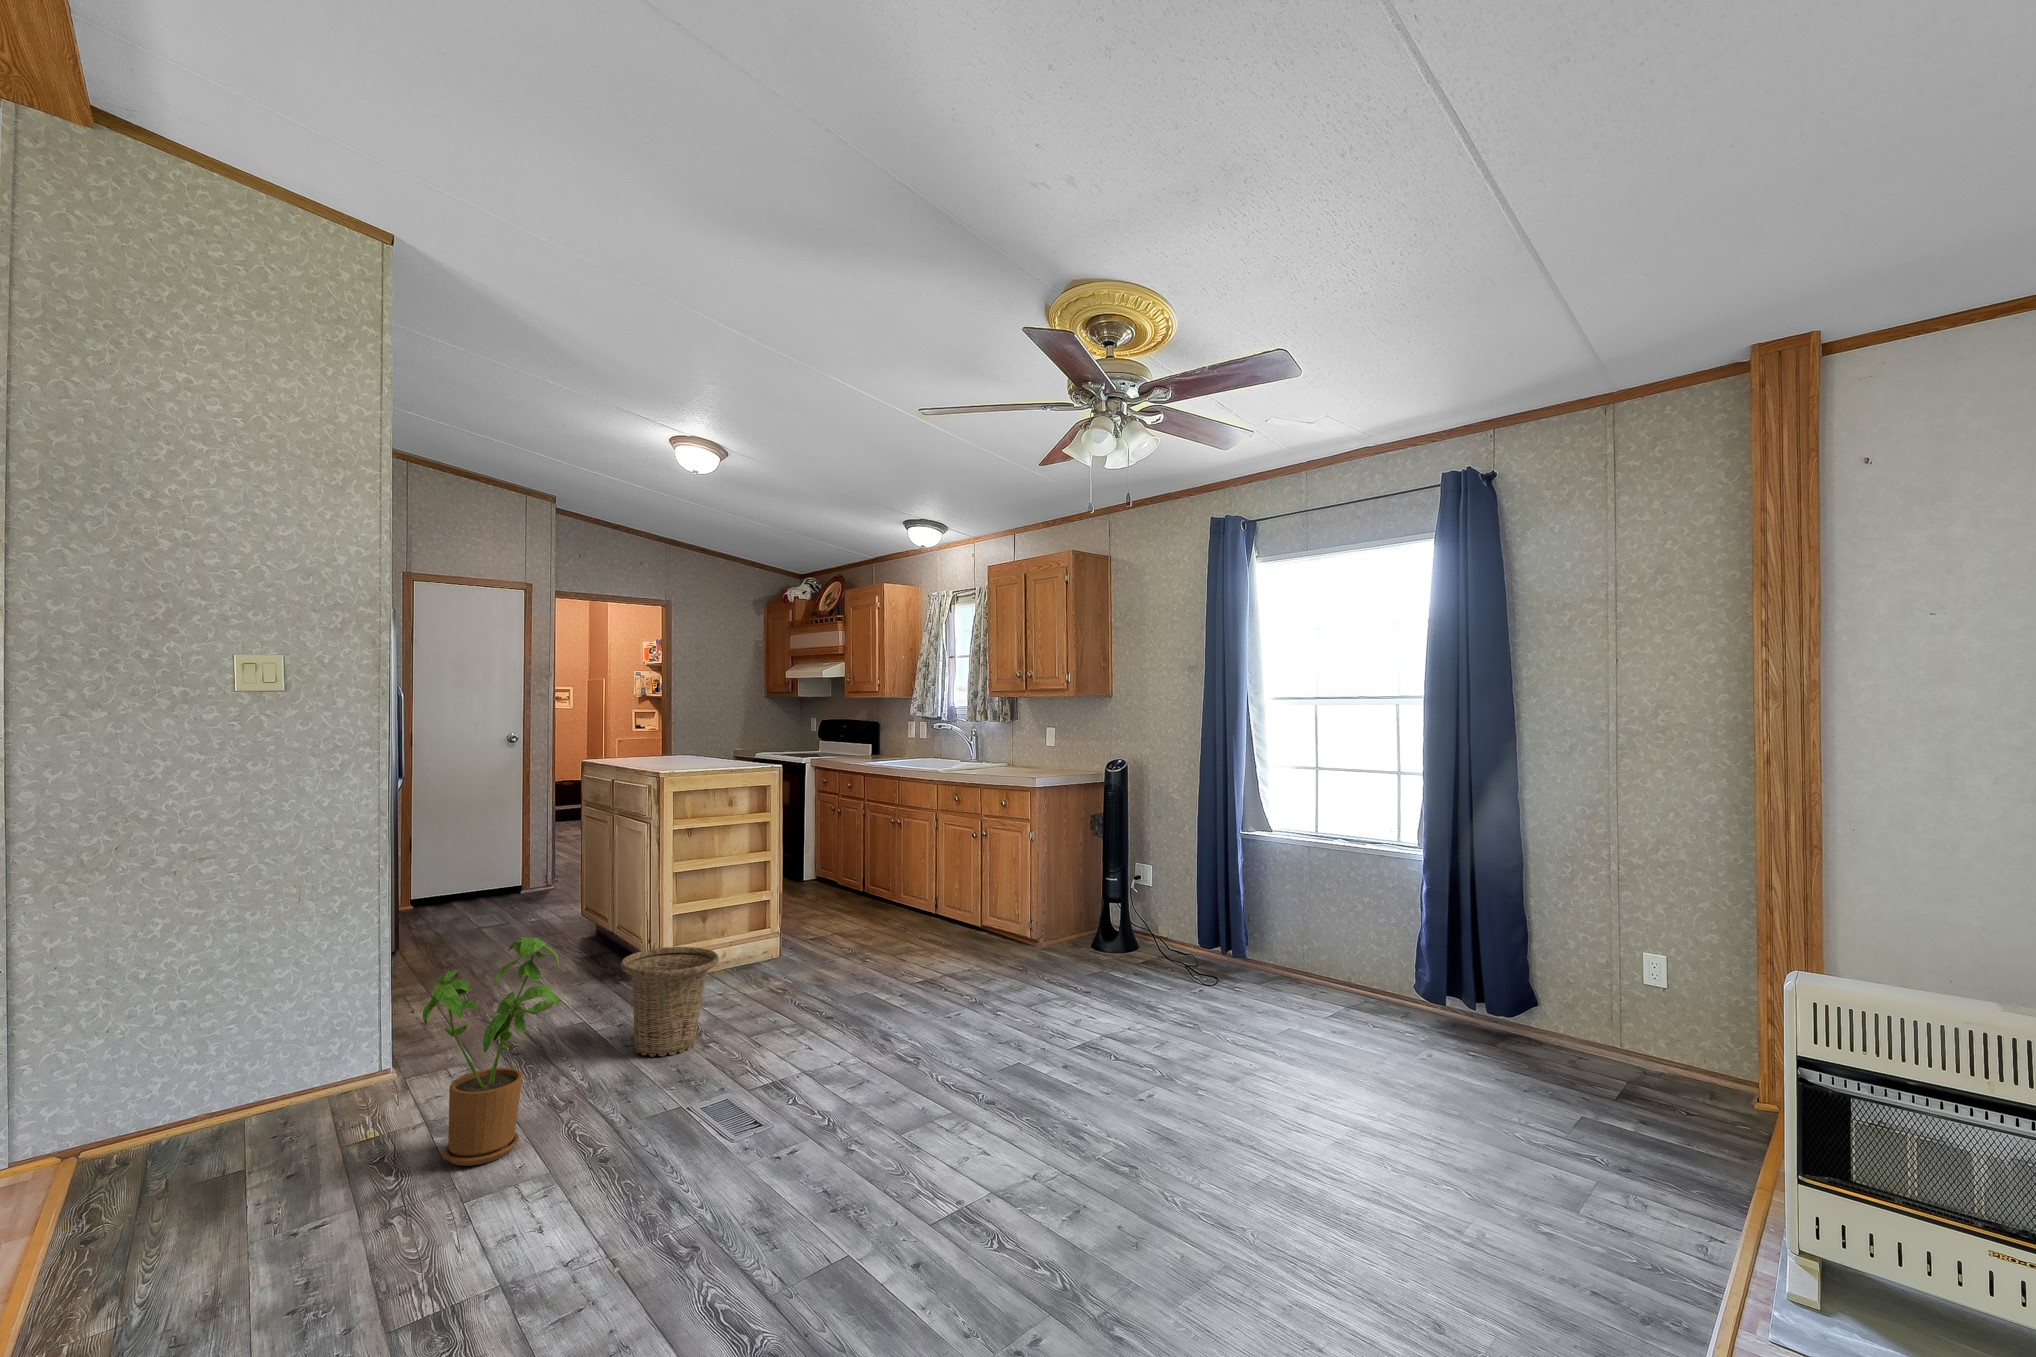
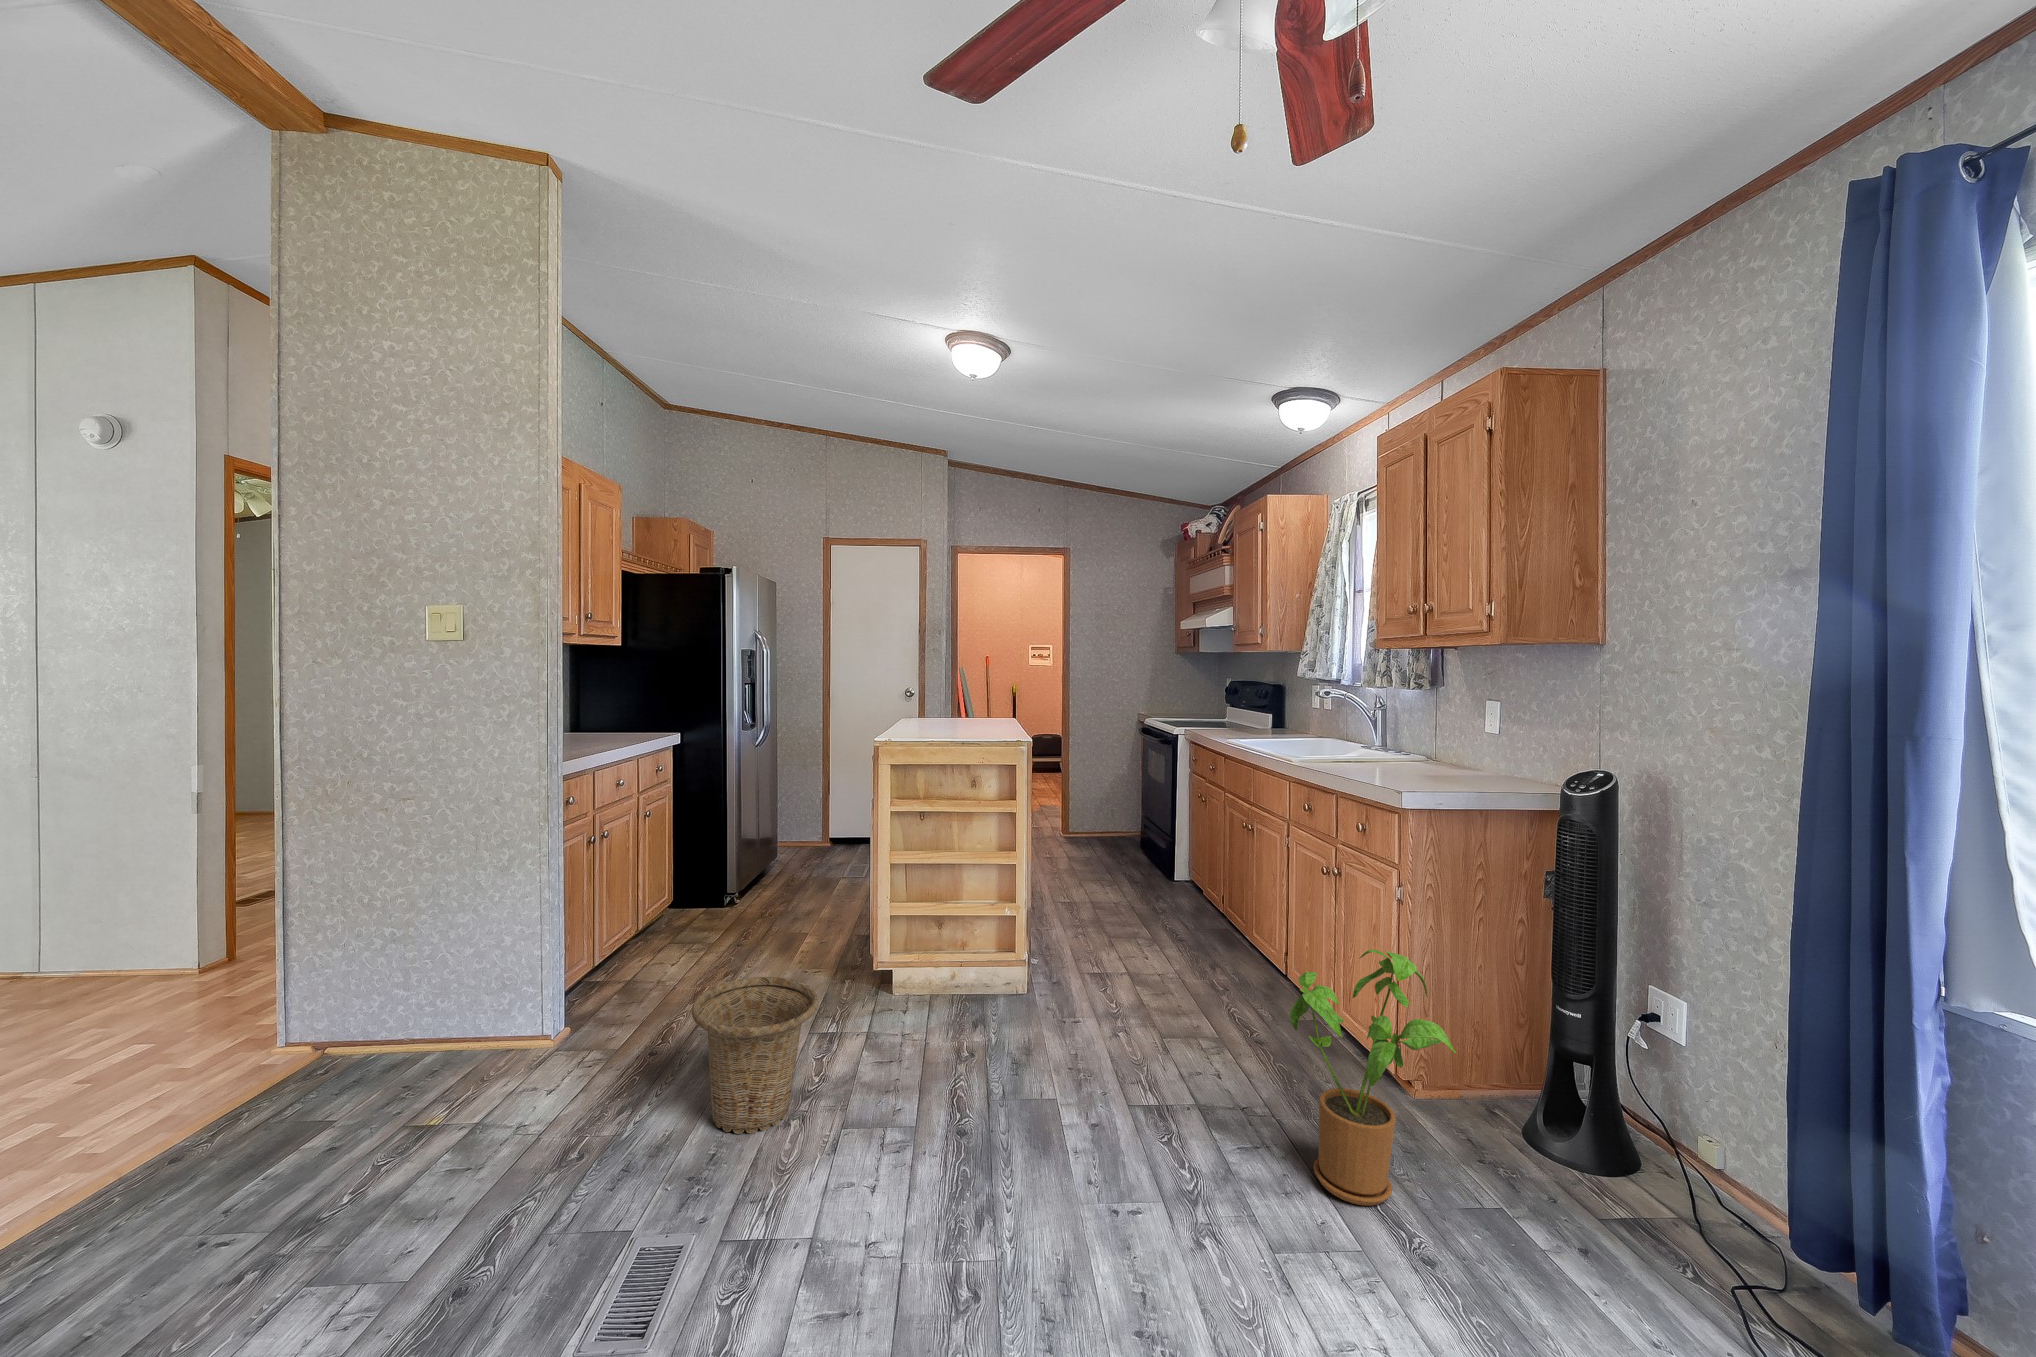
house plant: present [423,937,561,1166] -> present [1290,950,1456,1206]

